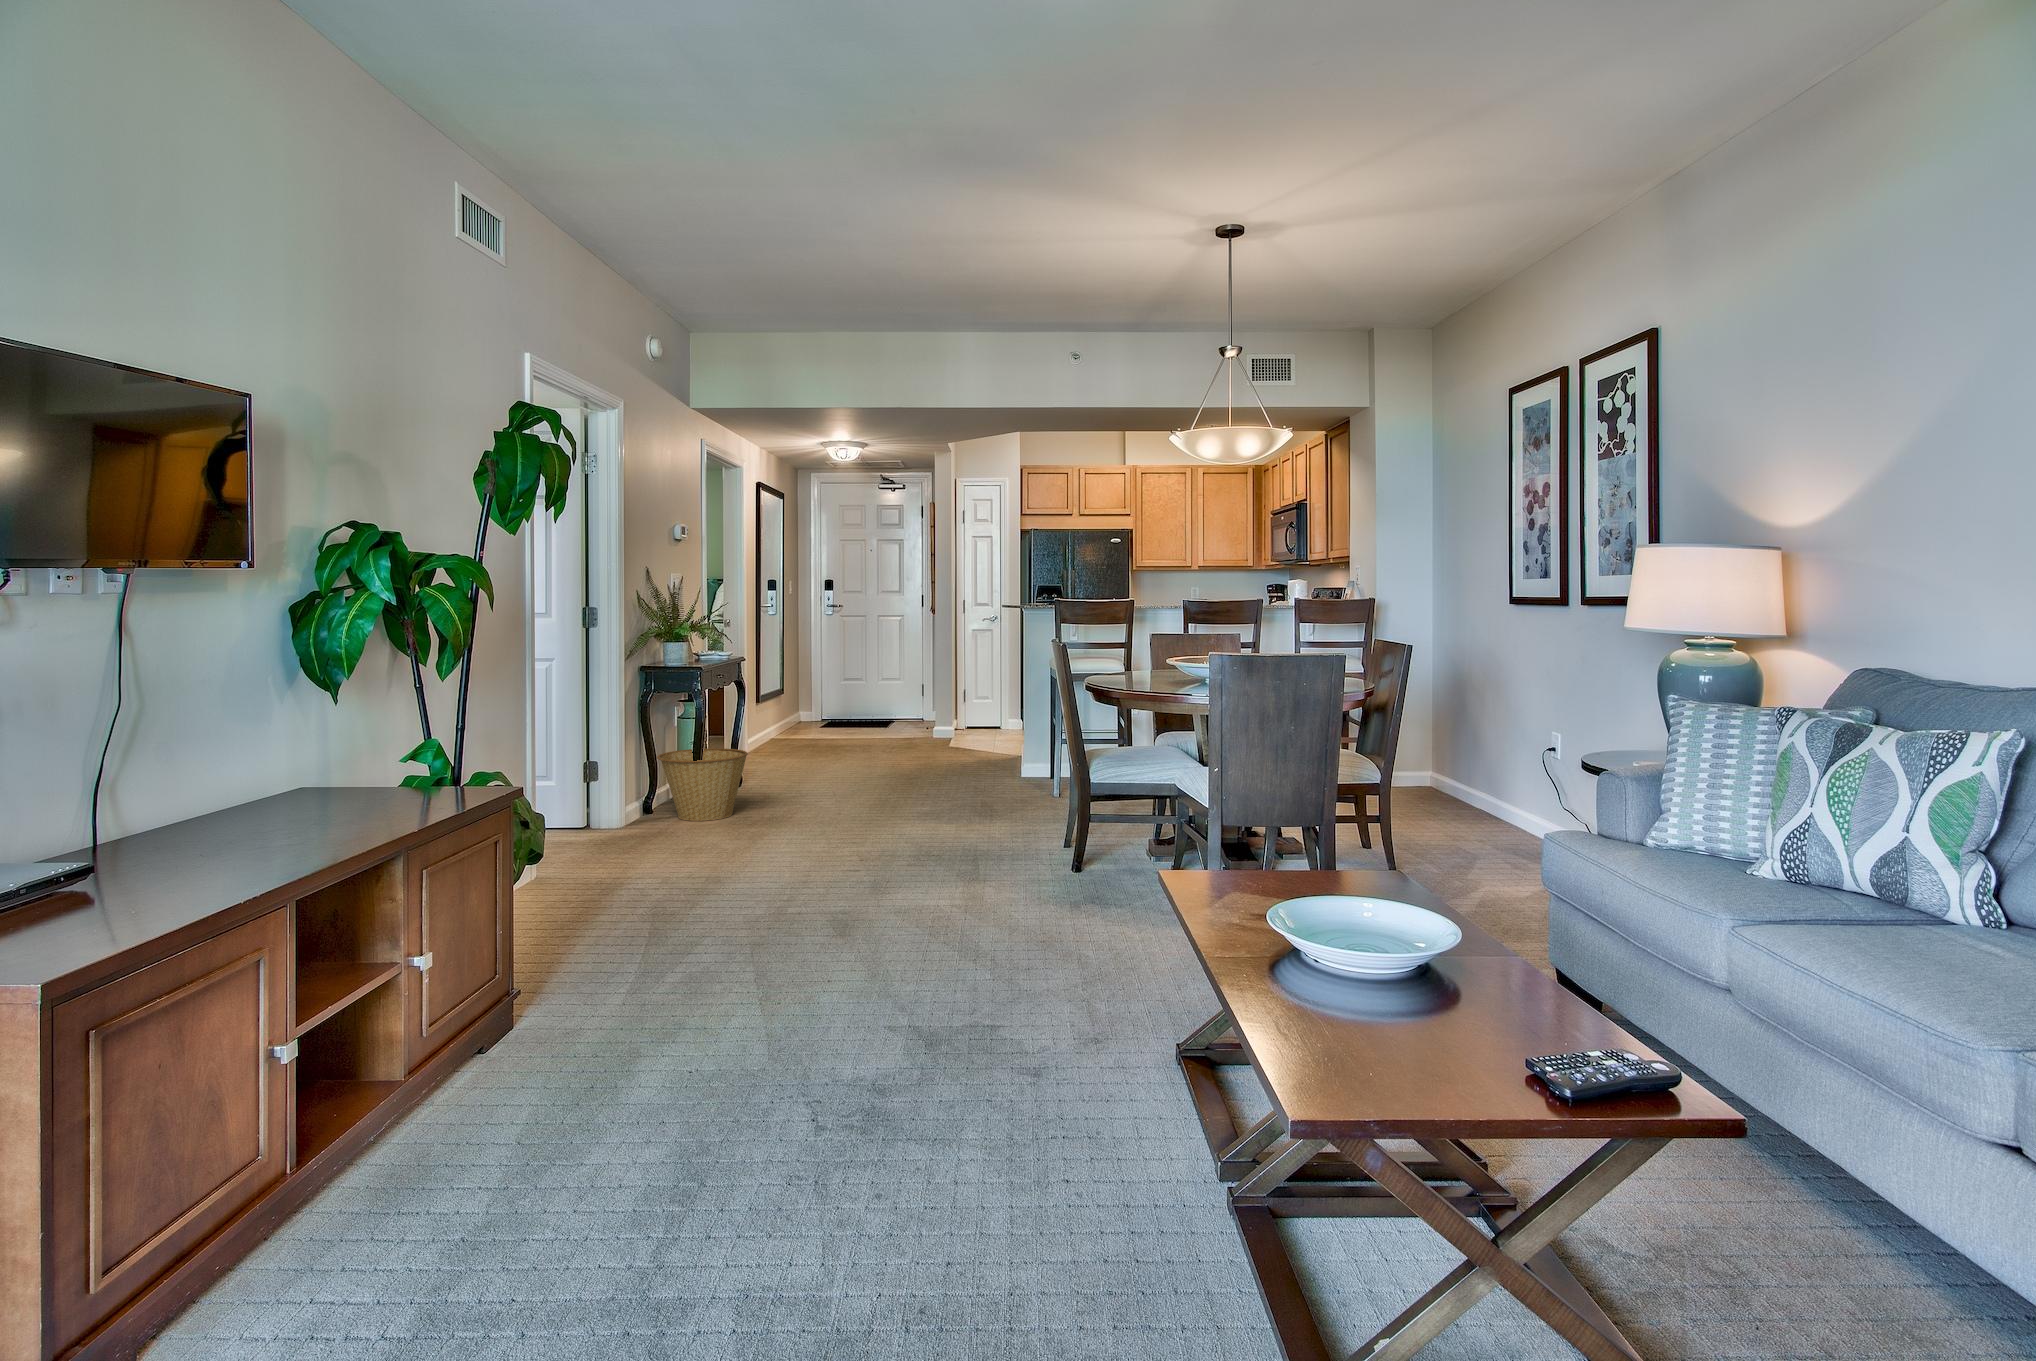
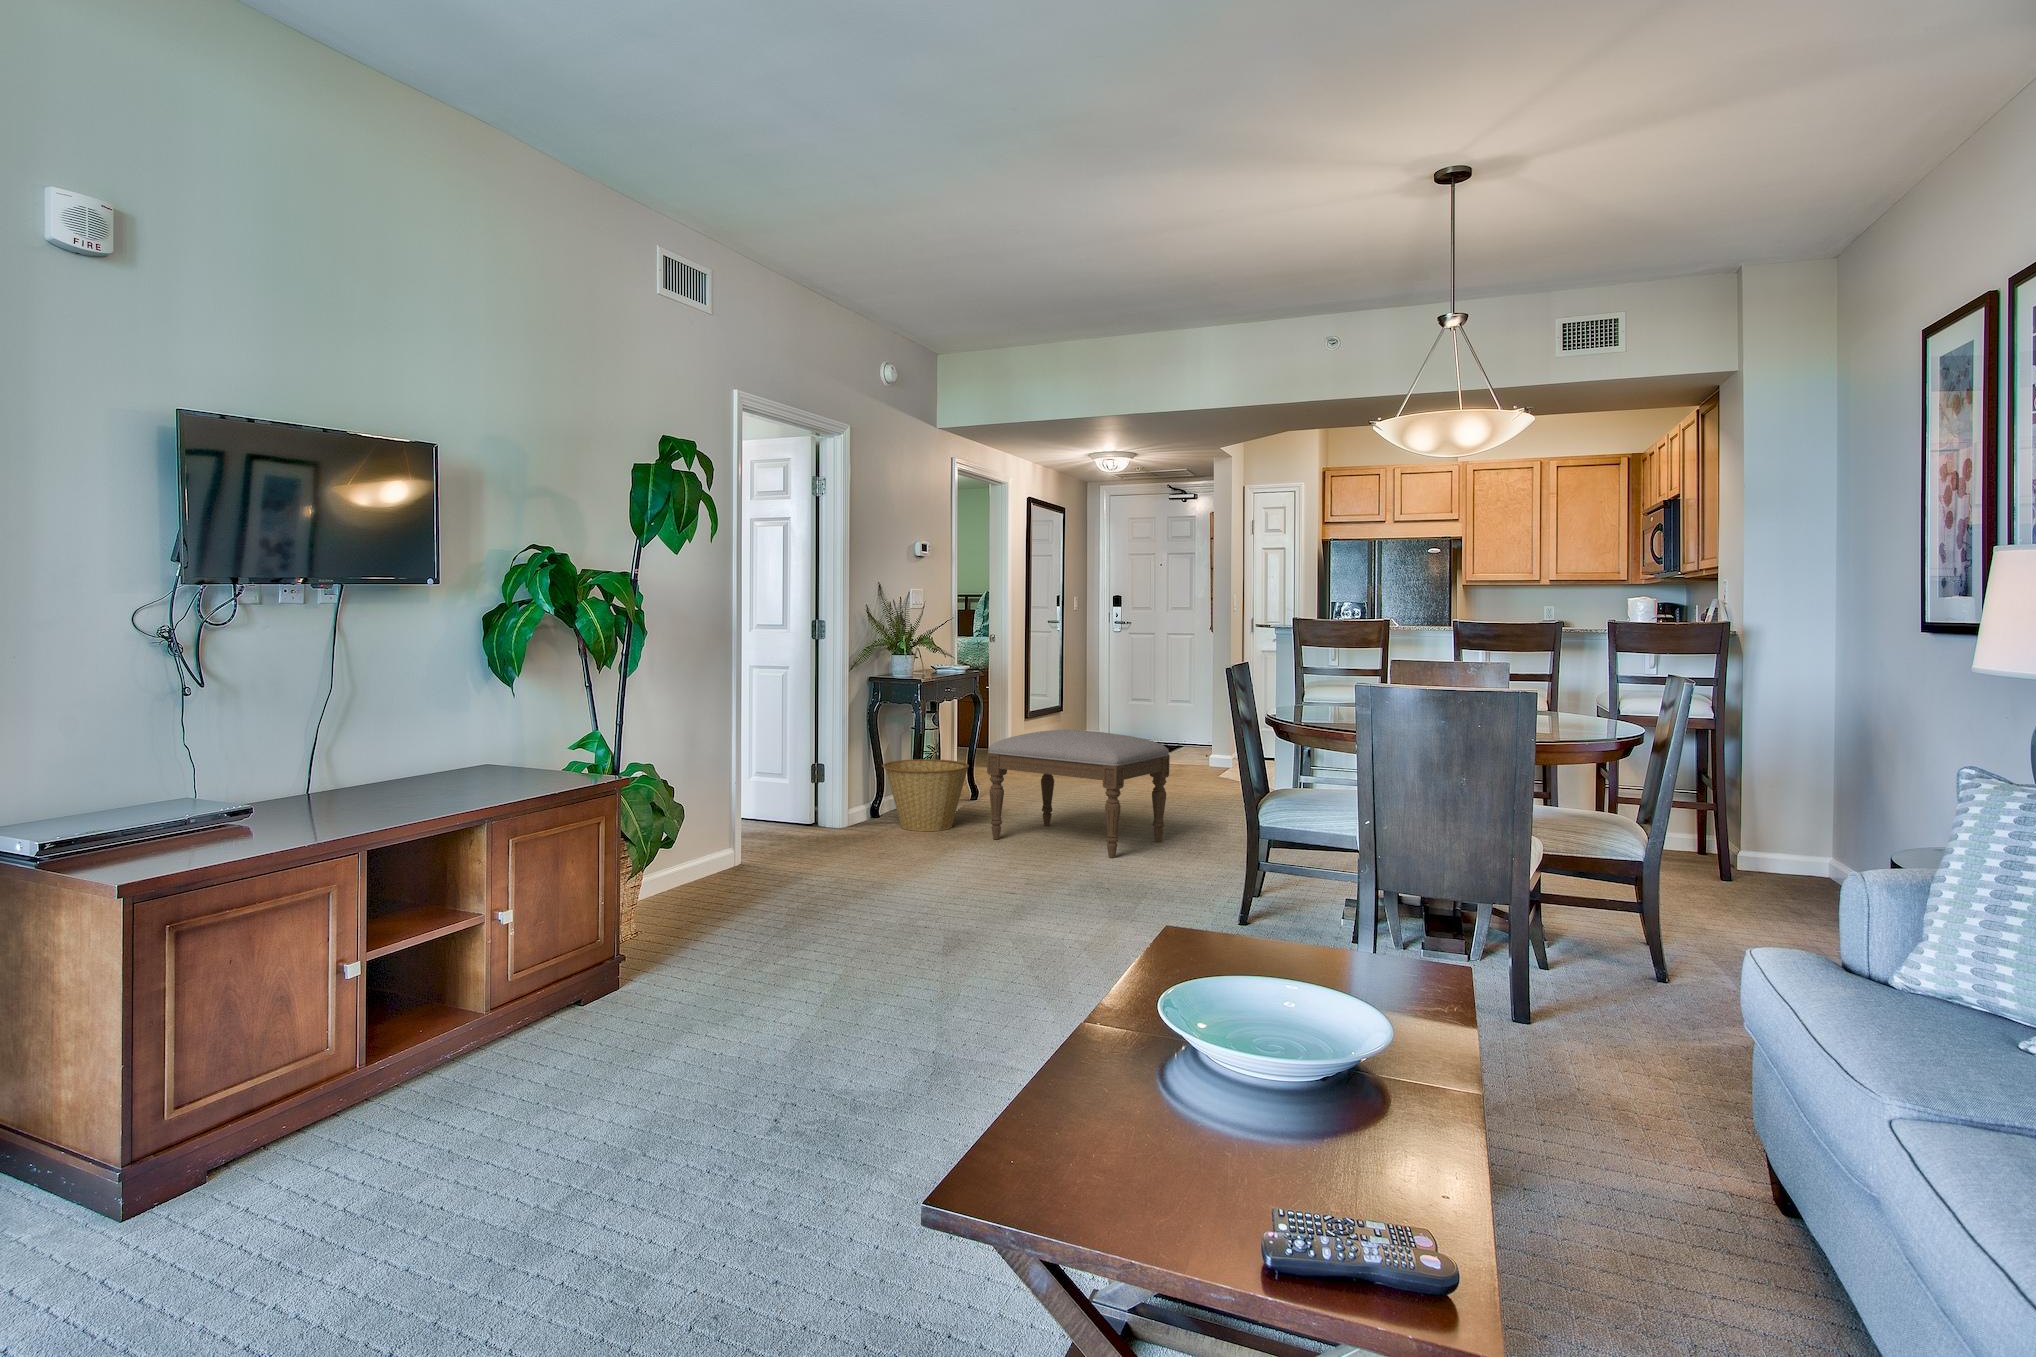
ottoman: none [777,711,946,827] -> present [987,730,1170,858]

